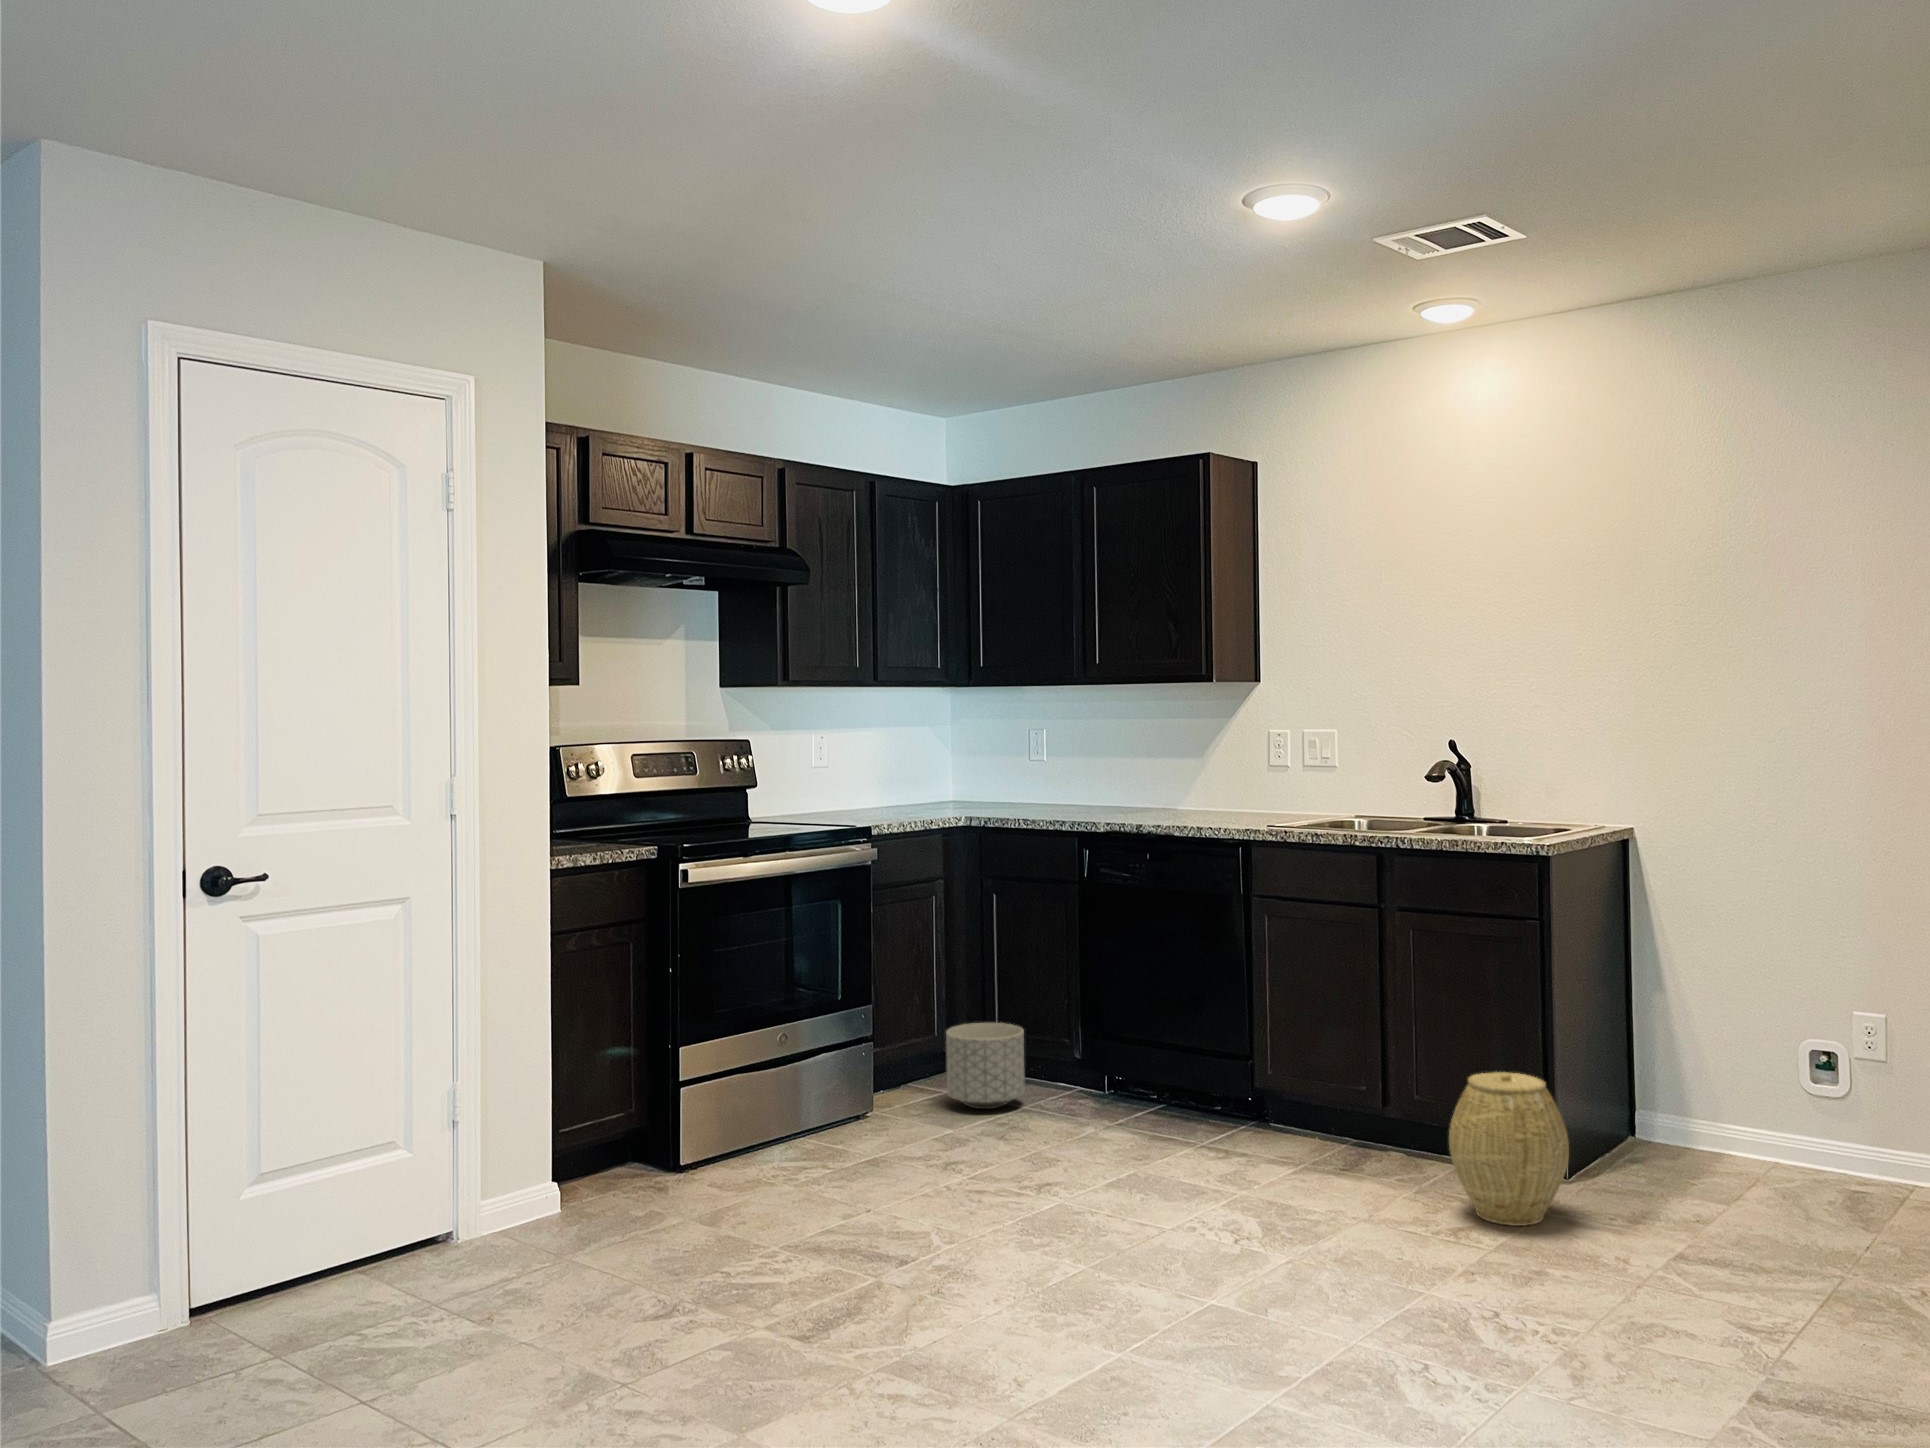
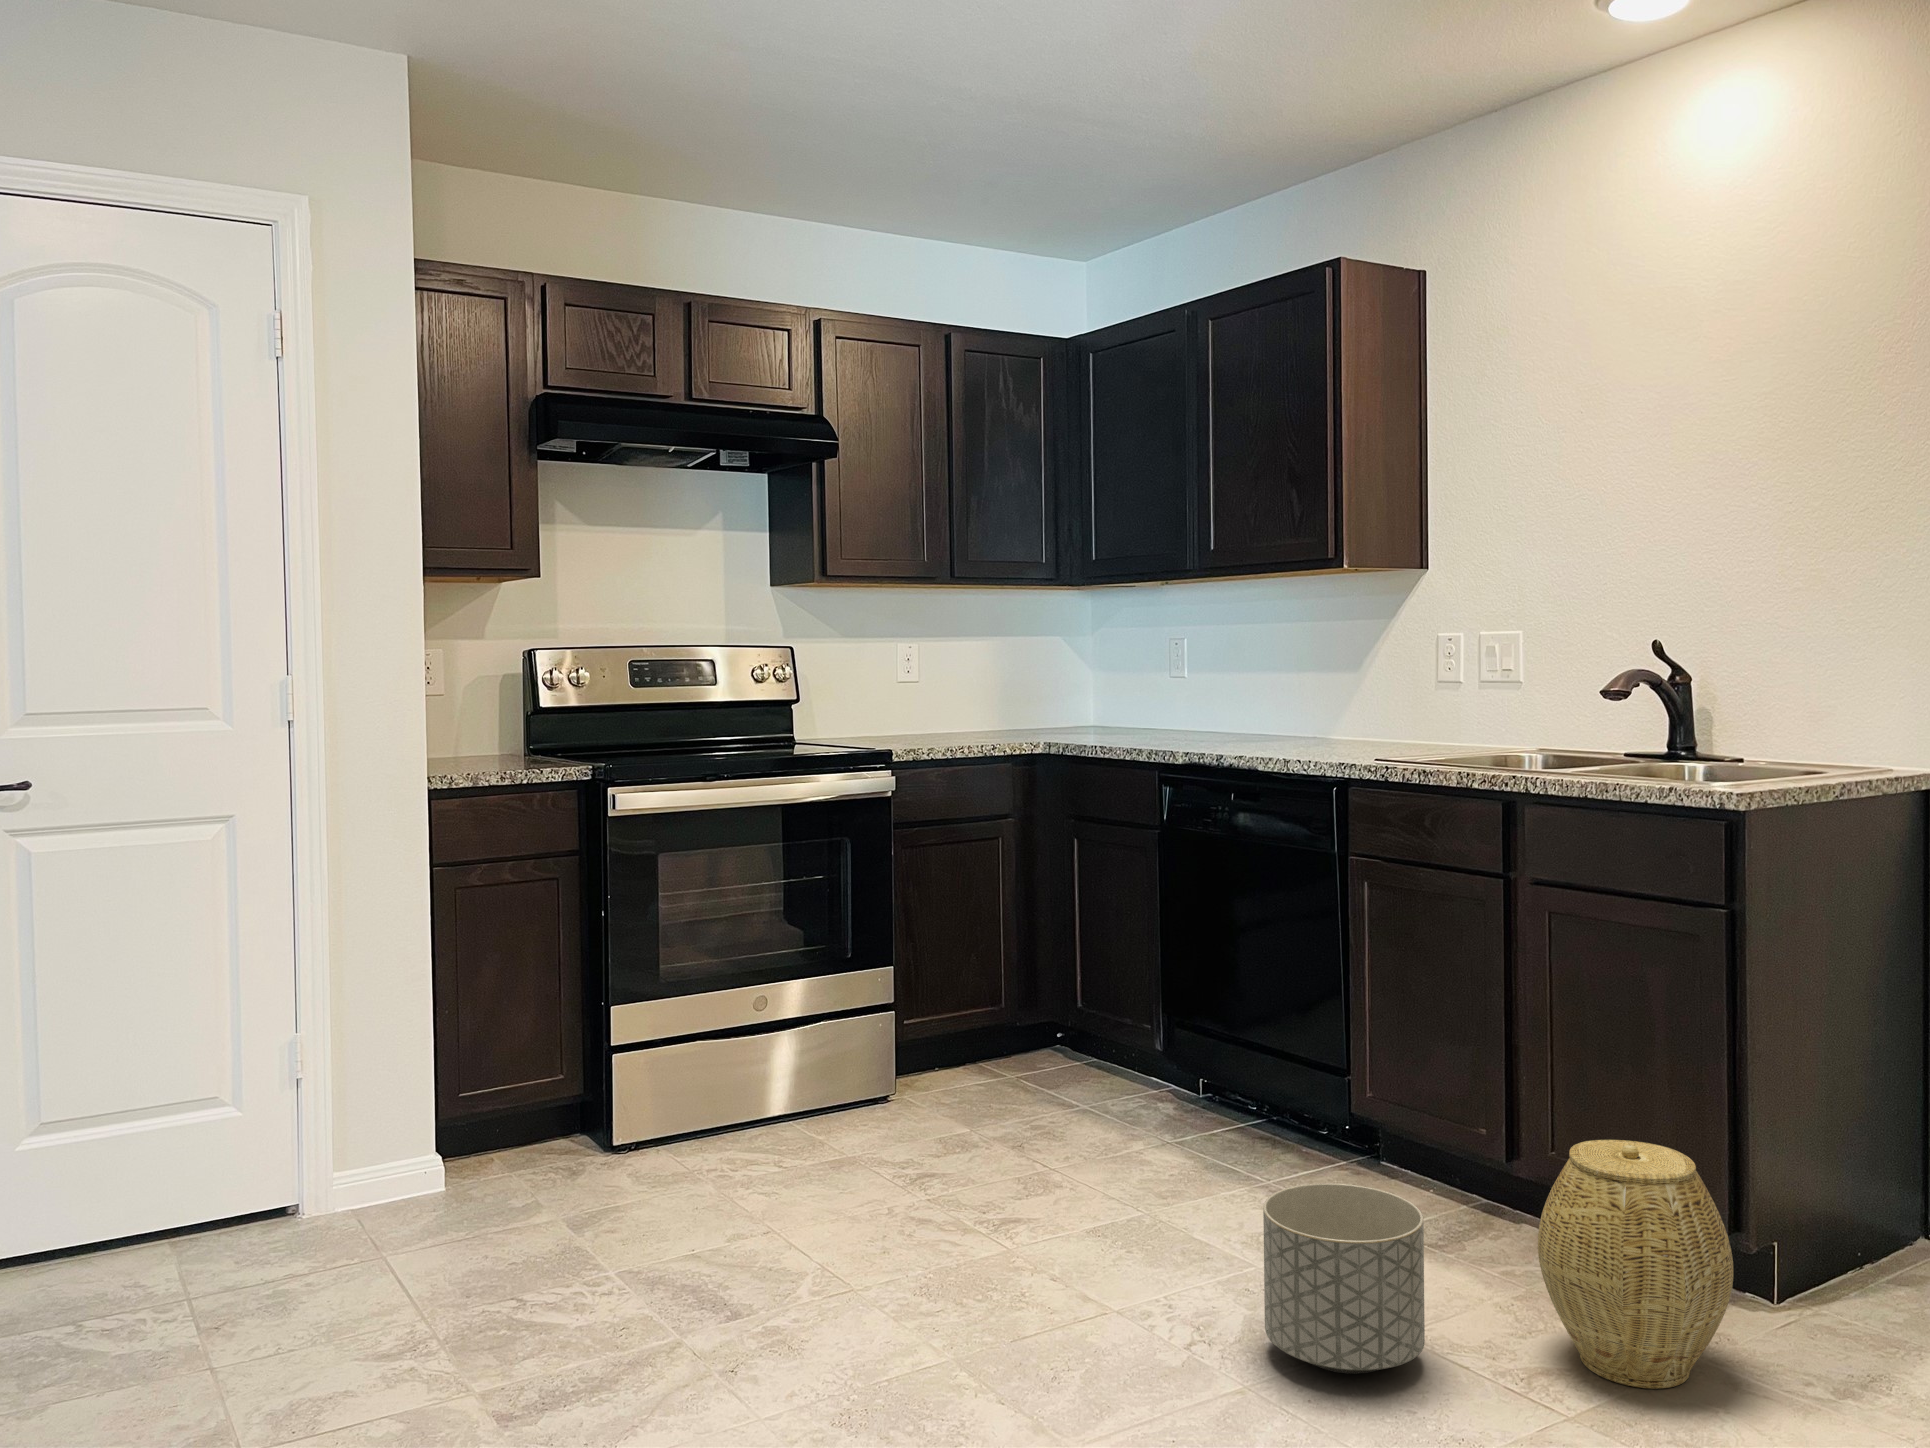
planter: present [946,1023,1025,1109] -> present [1263,1183,1425,1374]

